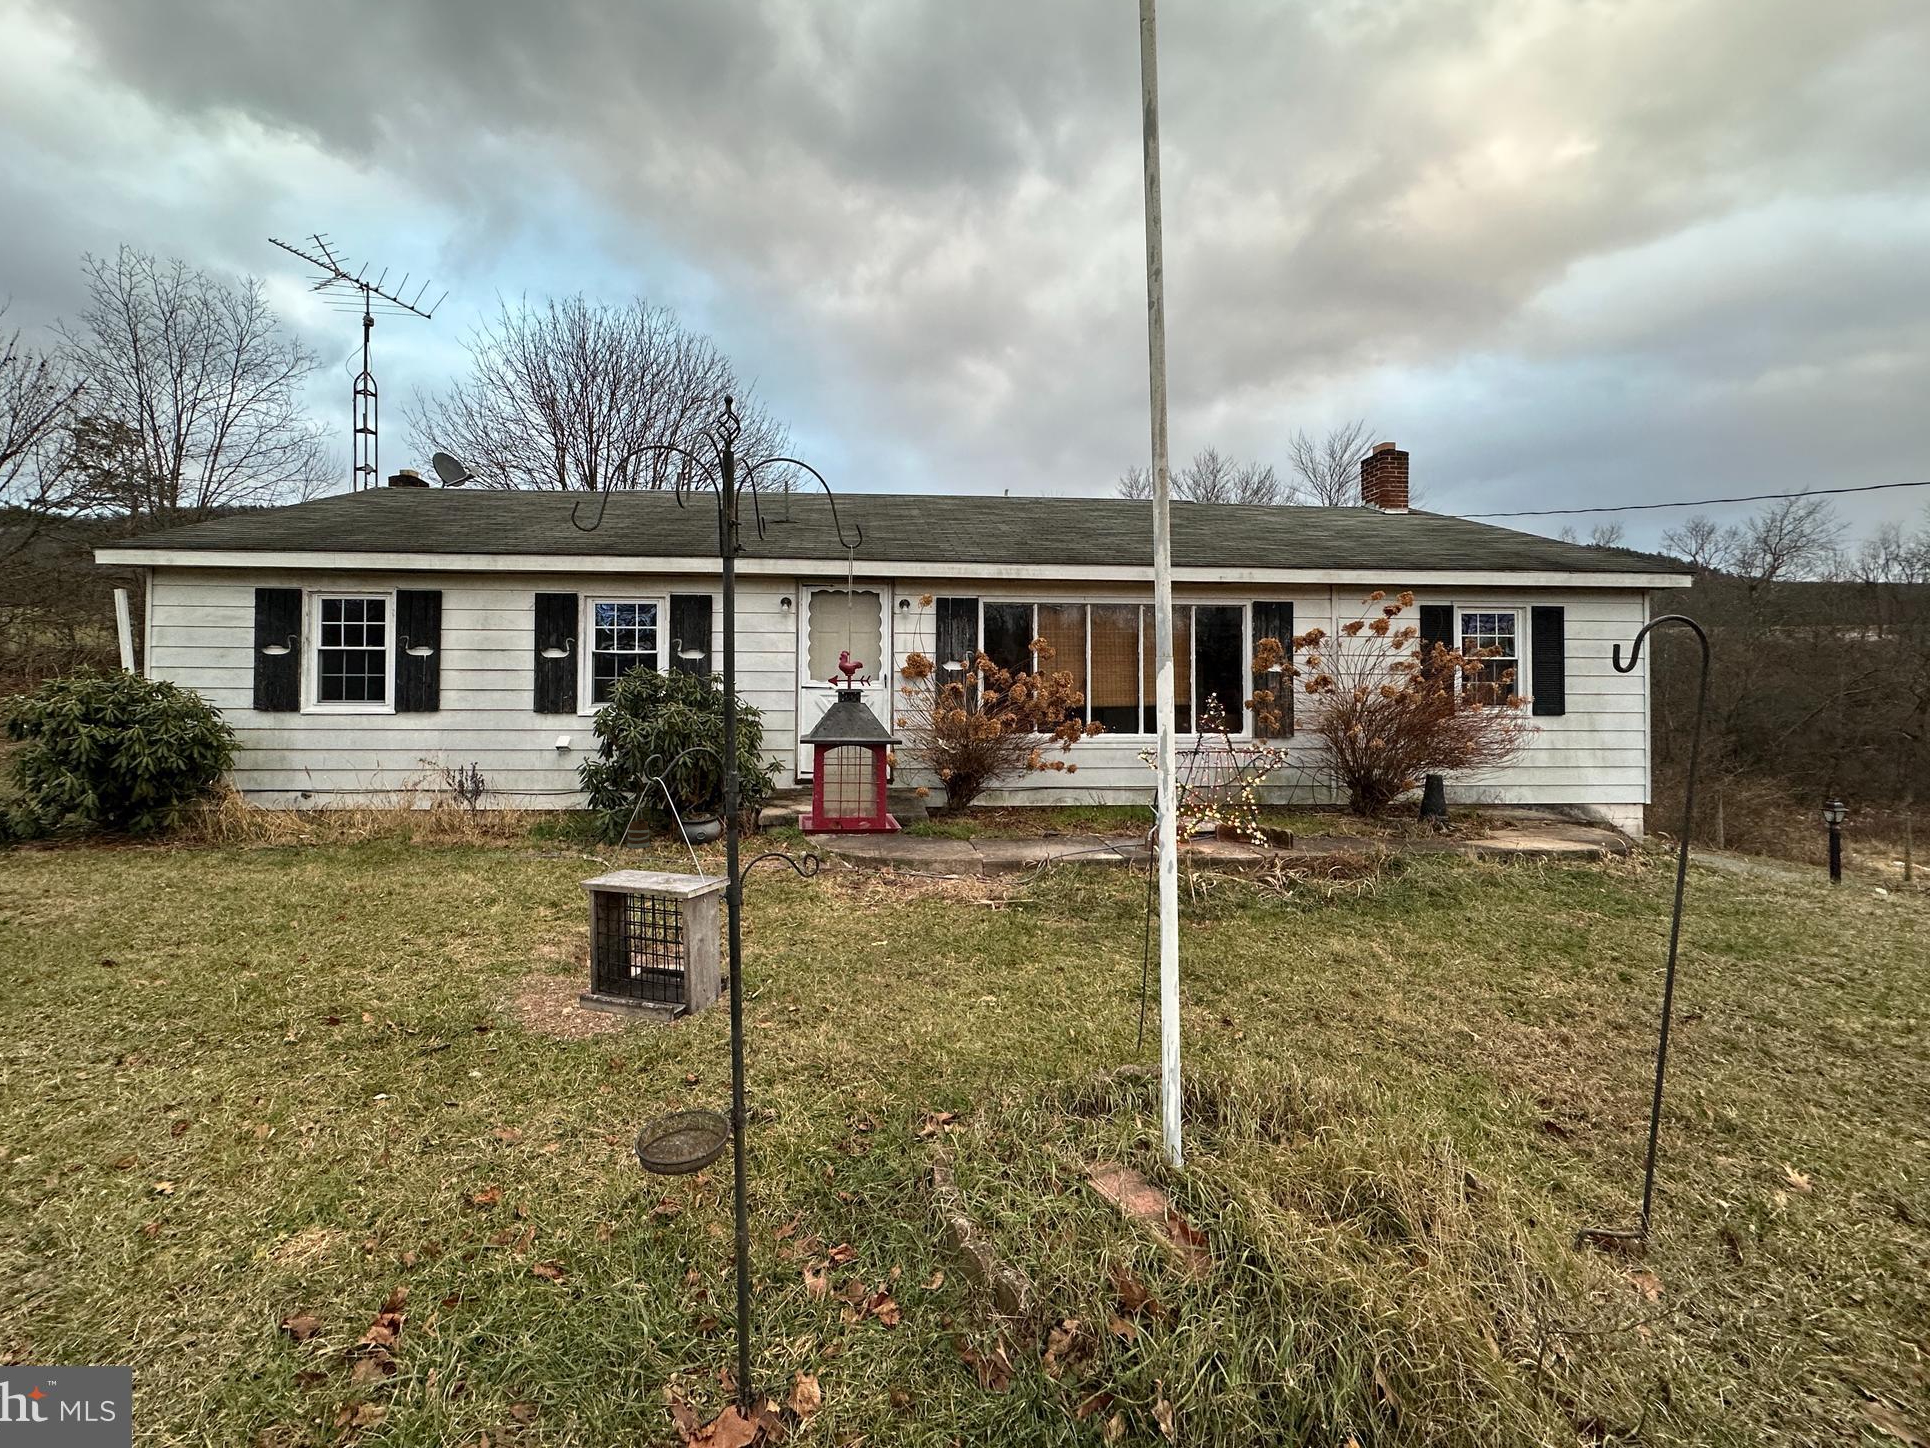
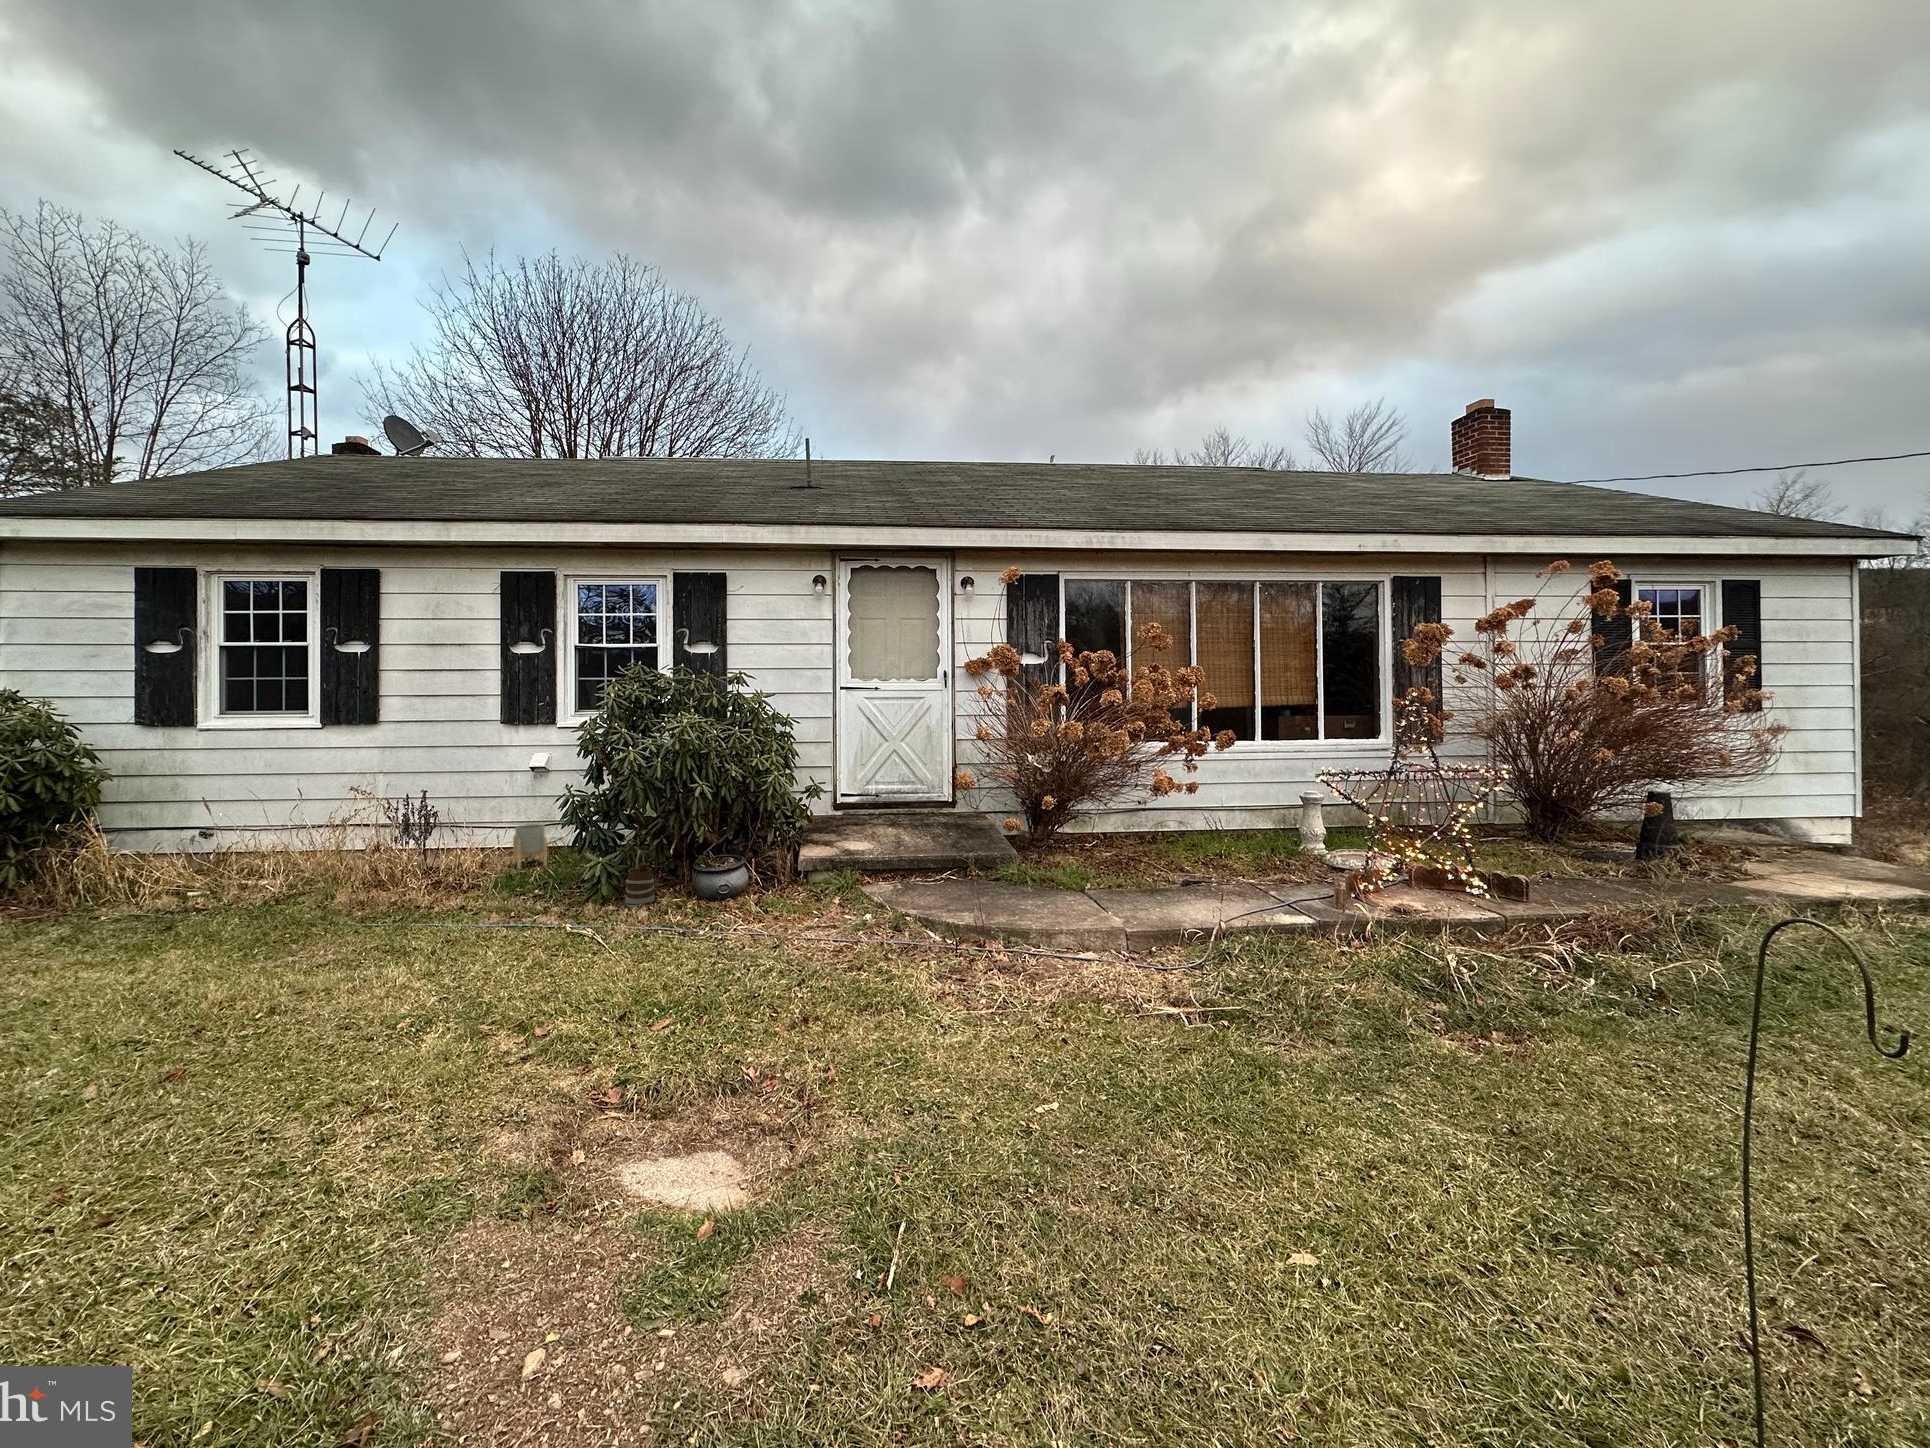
planter: none [542,791,569,826] -> present [513,824,547,869]

